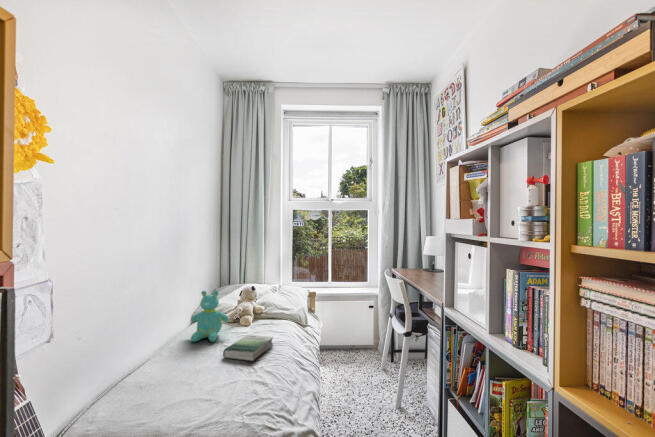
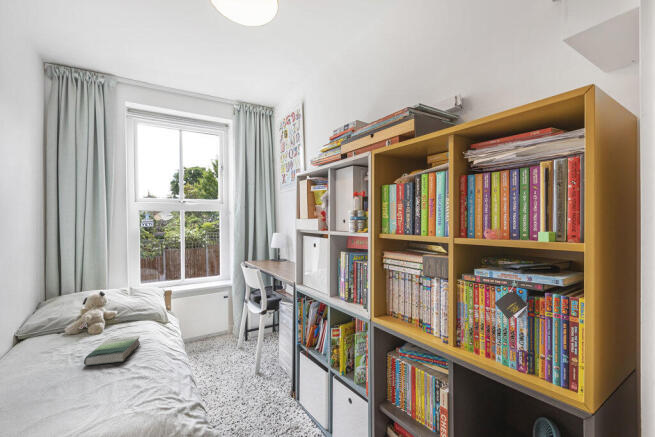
teddy bear: present [191,291,229,342] -> none [26,300,81,360]

